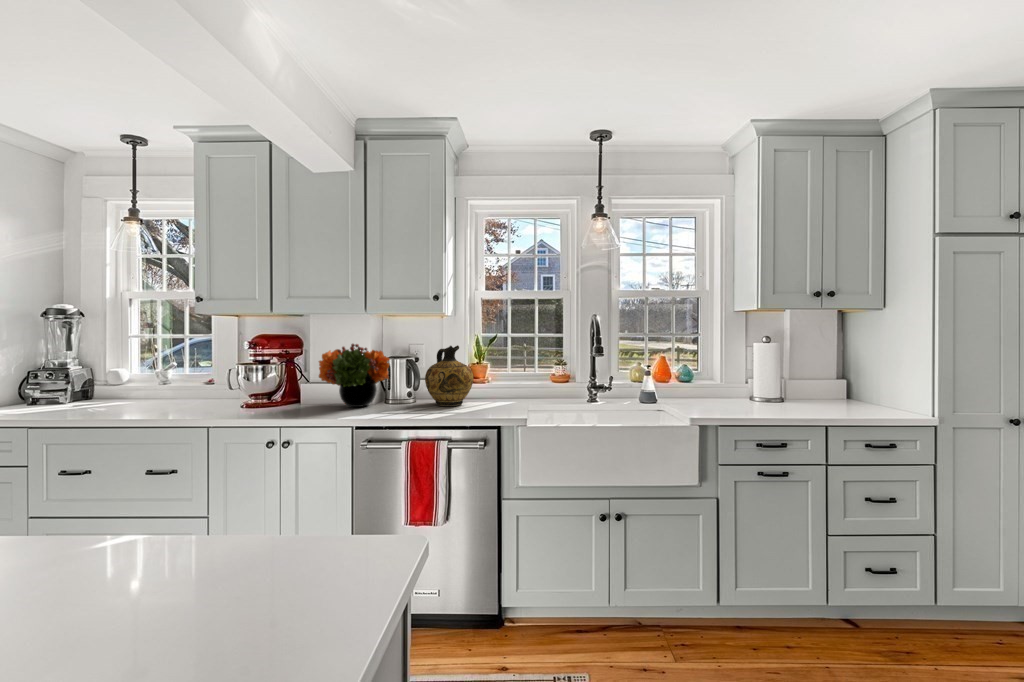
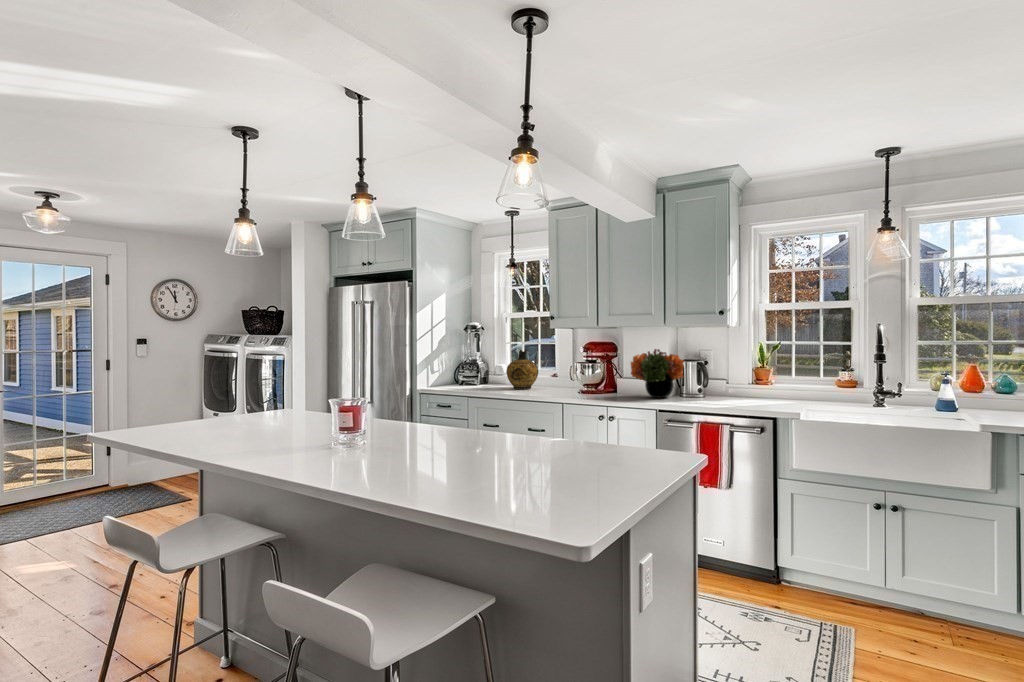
ceramic jug: present [425,345,473,406] -> present [506,350,538,389]

